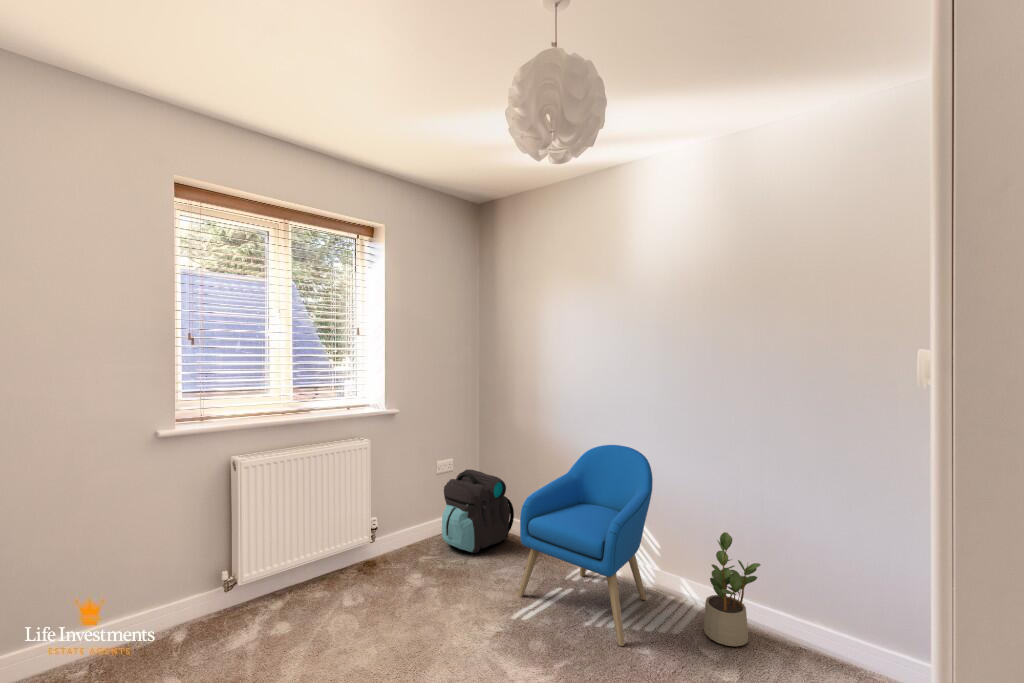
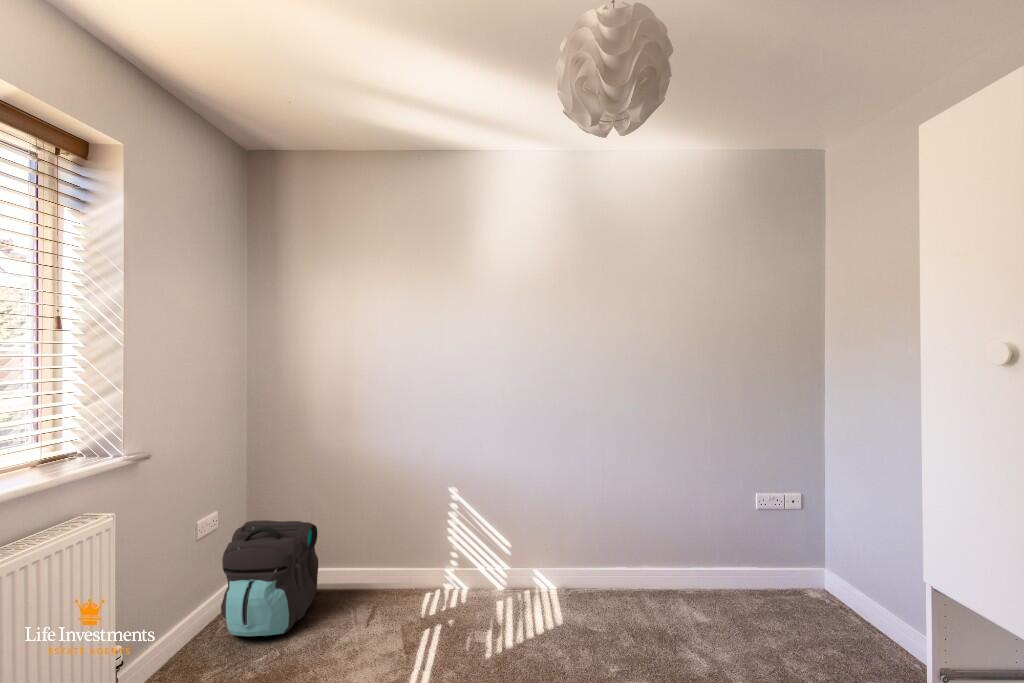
armchair: present [517,445,653,646] -> none [390,451,539,663]
potted plant: present [703,532,761,646] -> none [575,513,616,616]

